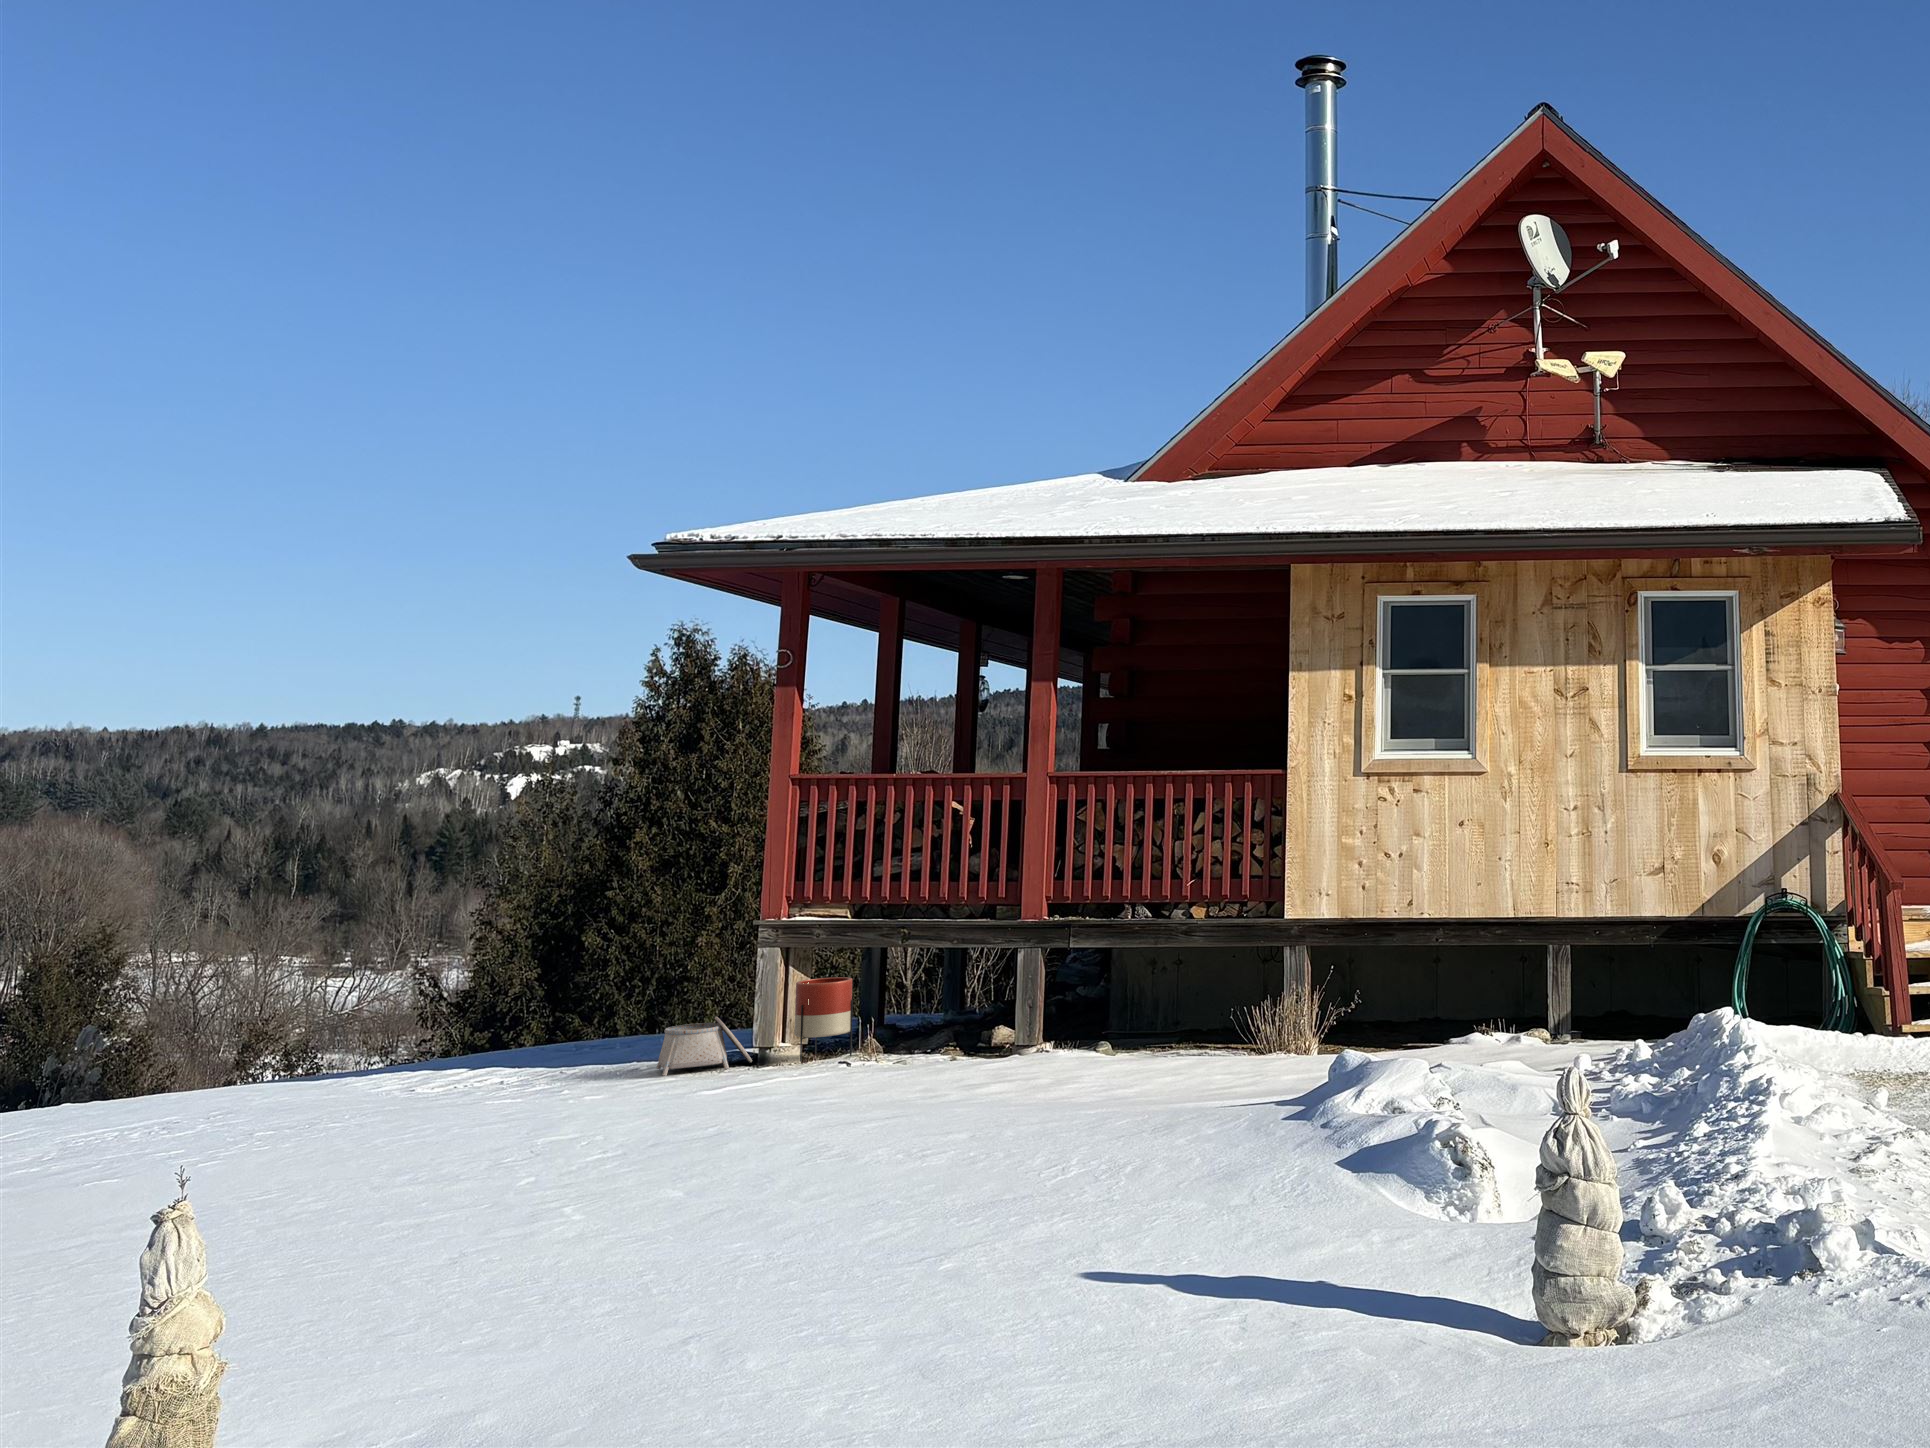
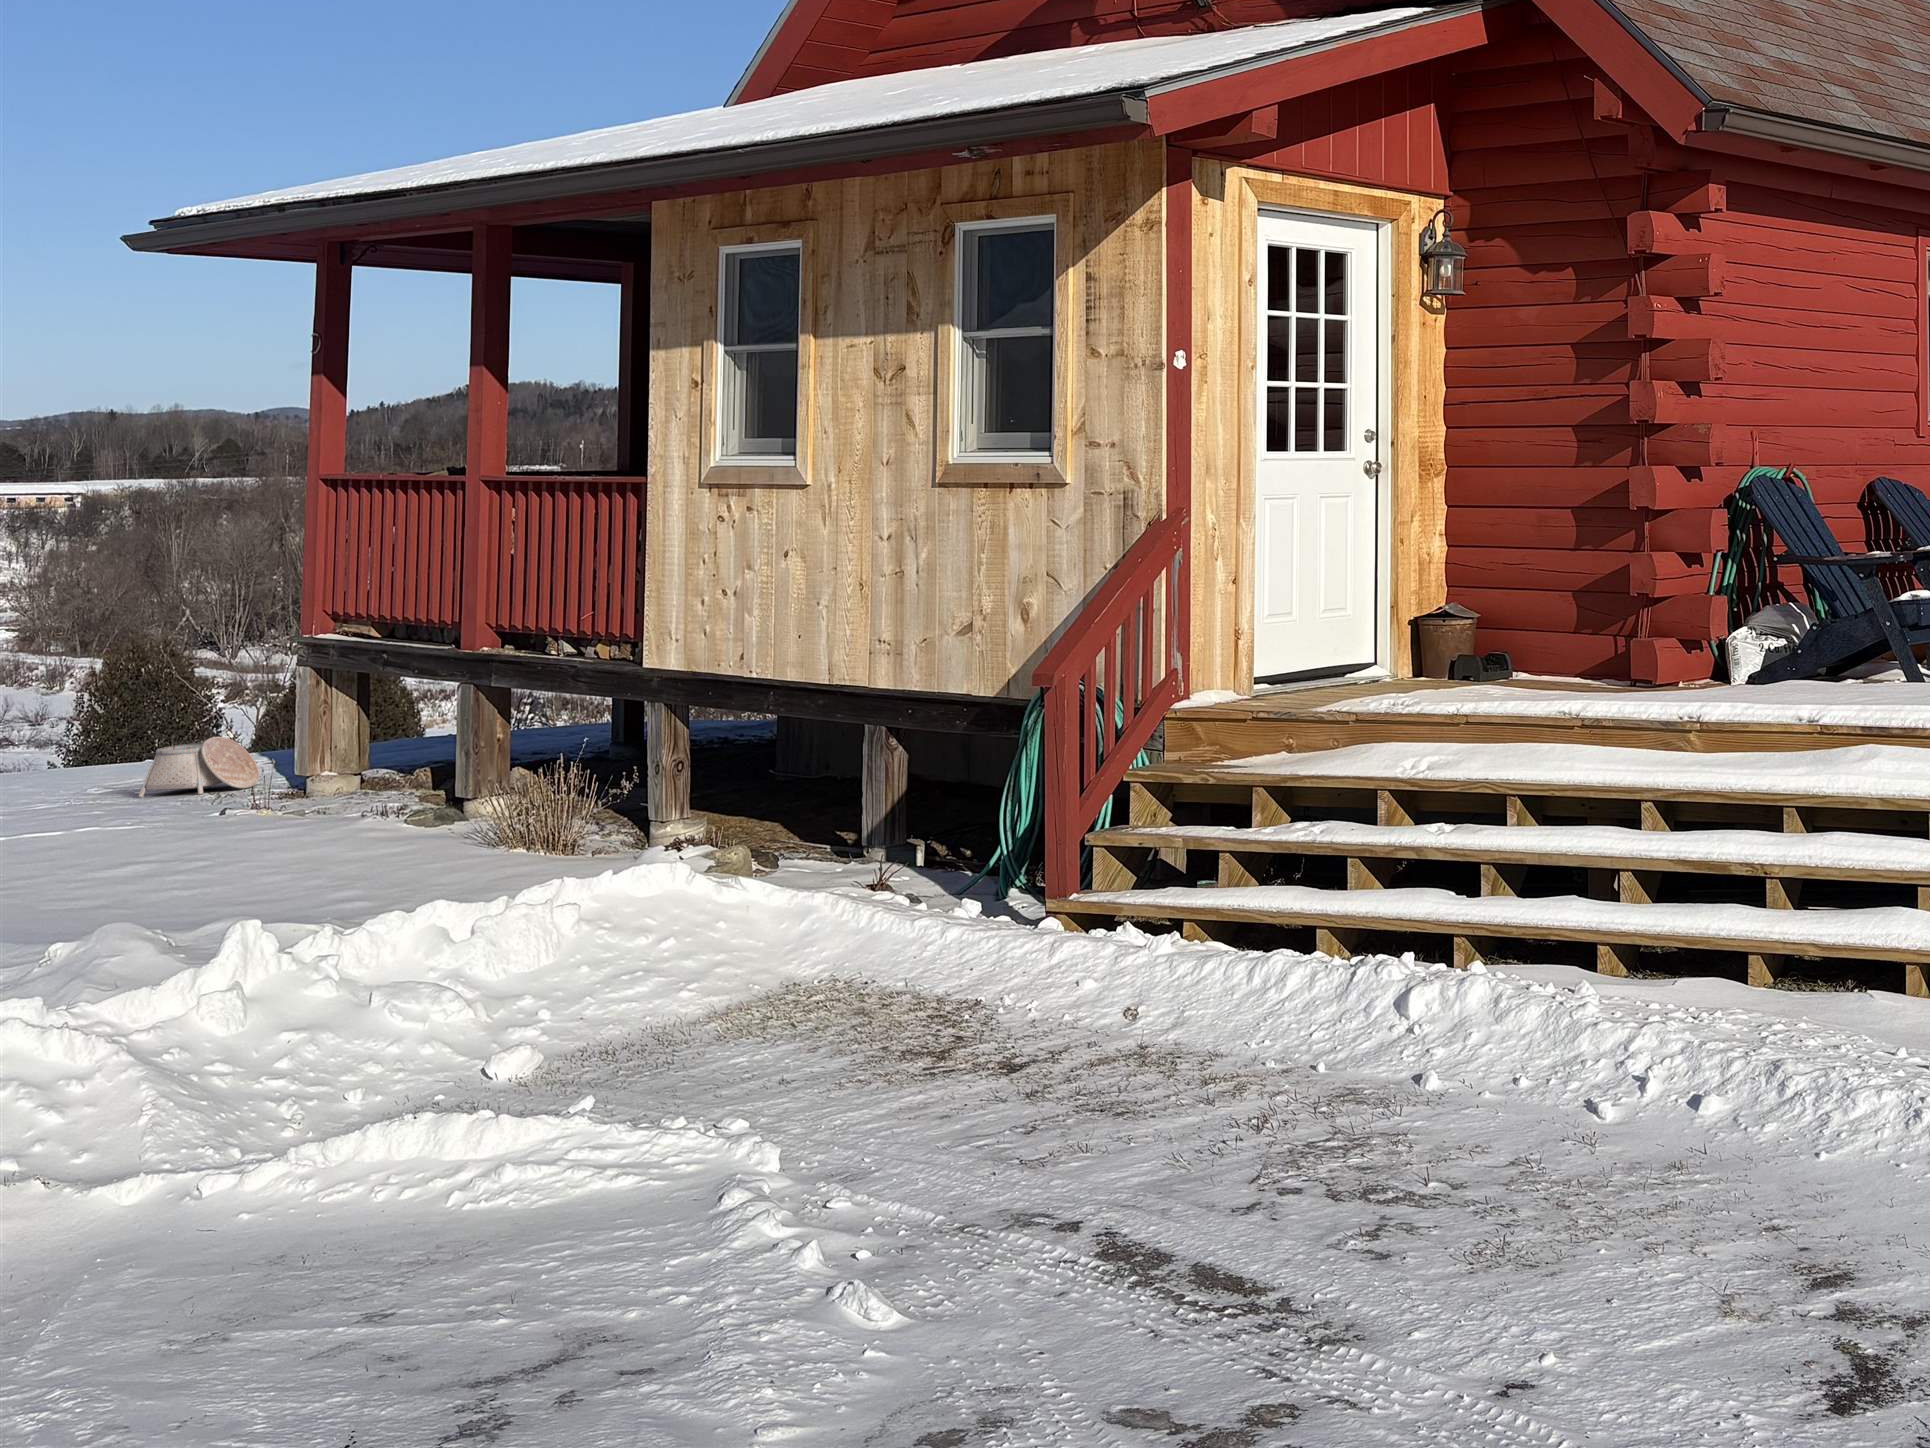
planter: present [794,977,853,1062] -> none [265,701,337,792]

